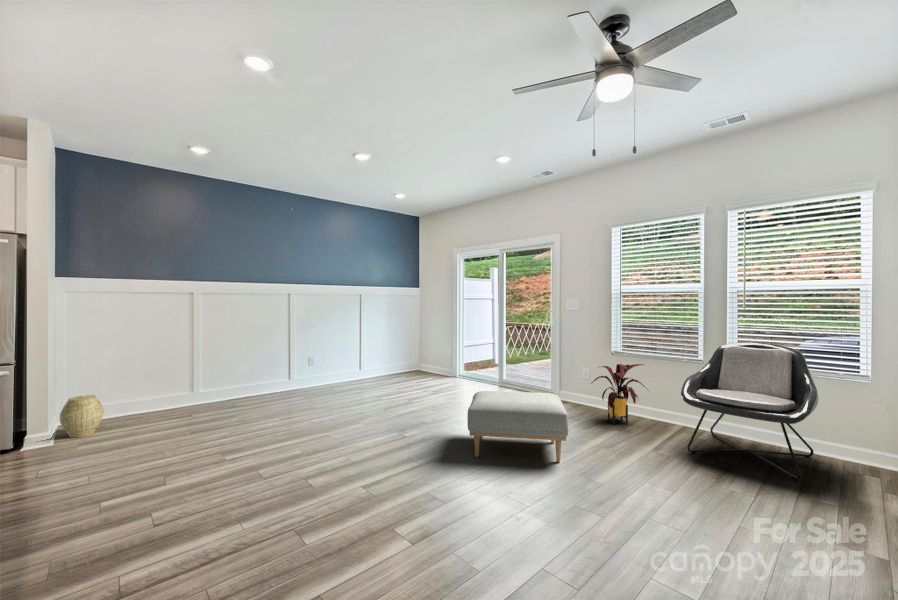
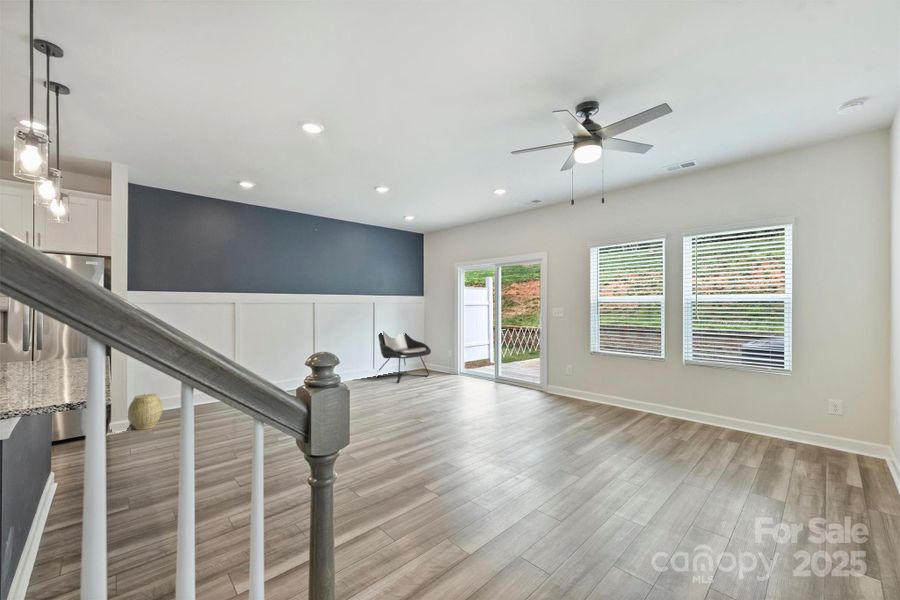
lounge chair: present [681,342,818,481] -> present [376,331,431,383]
house plant: present [592,364,645,424] -> none [573,362,622,412]
ottoman: present [467,391,569,462] -> none [474,386,555,442]

